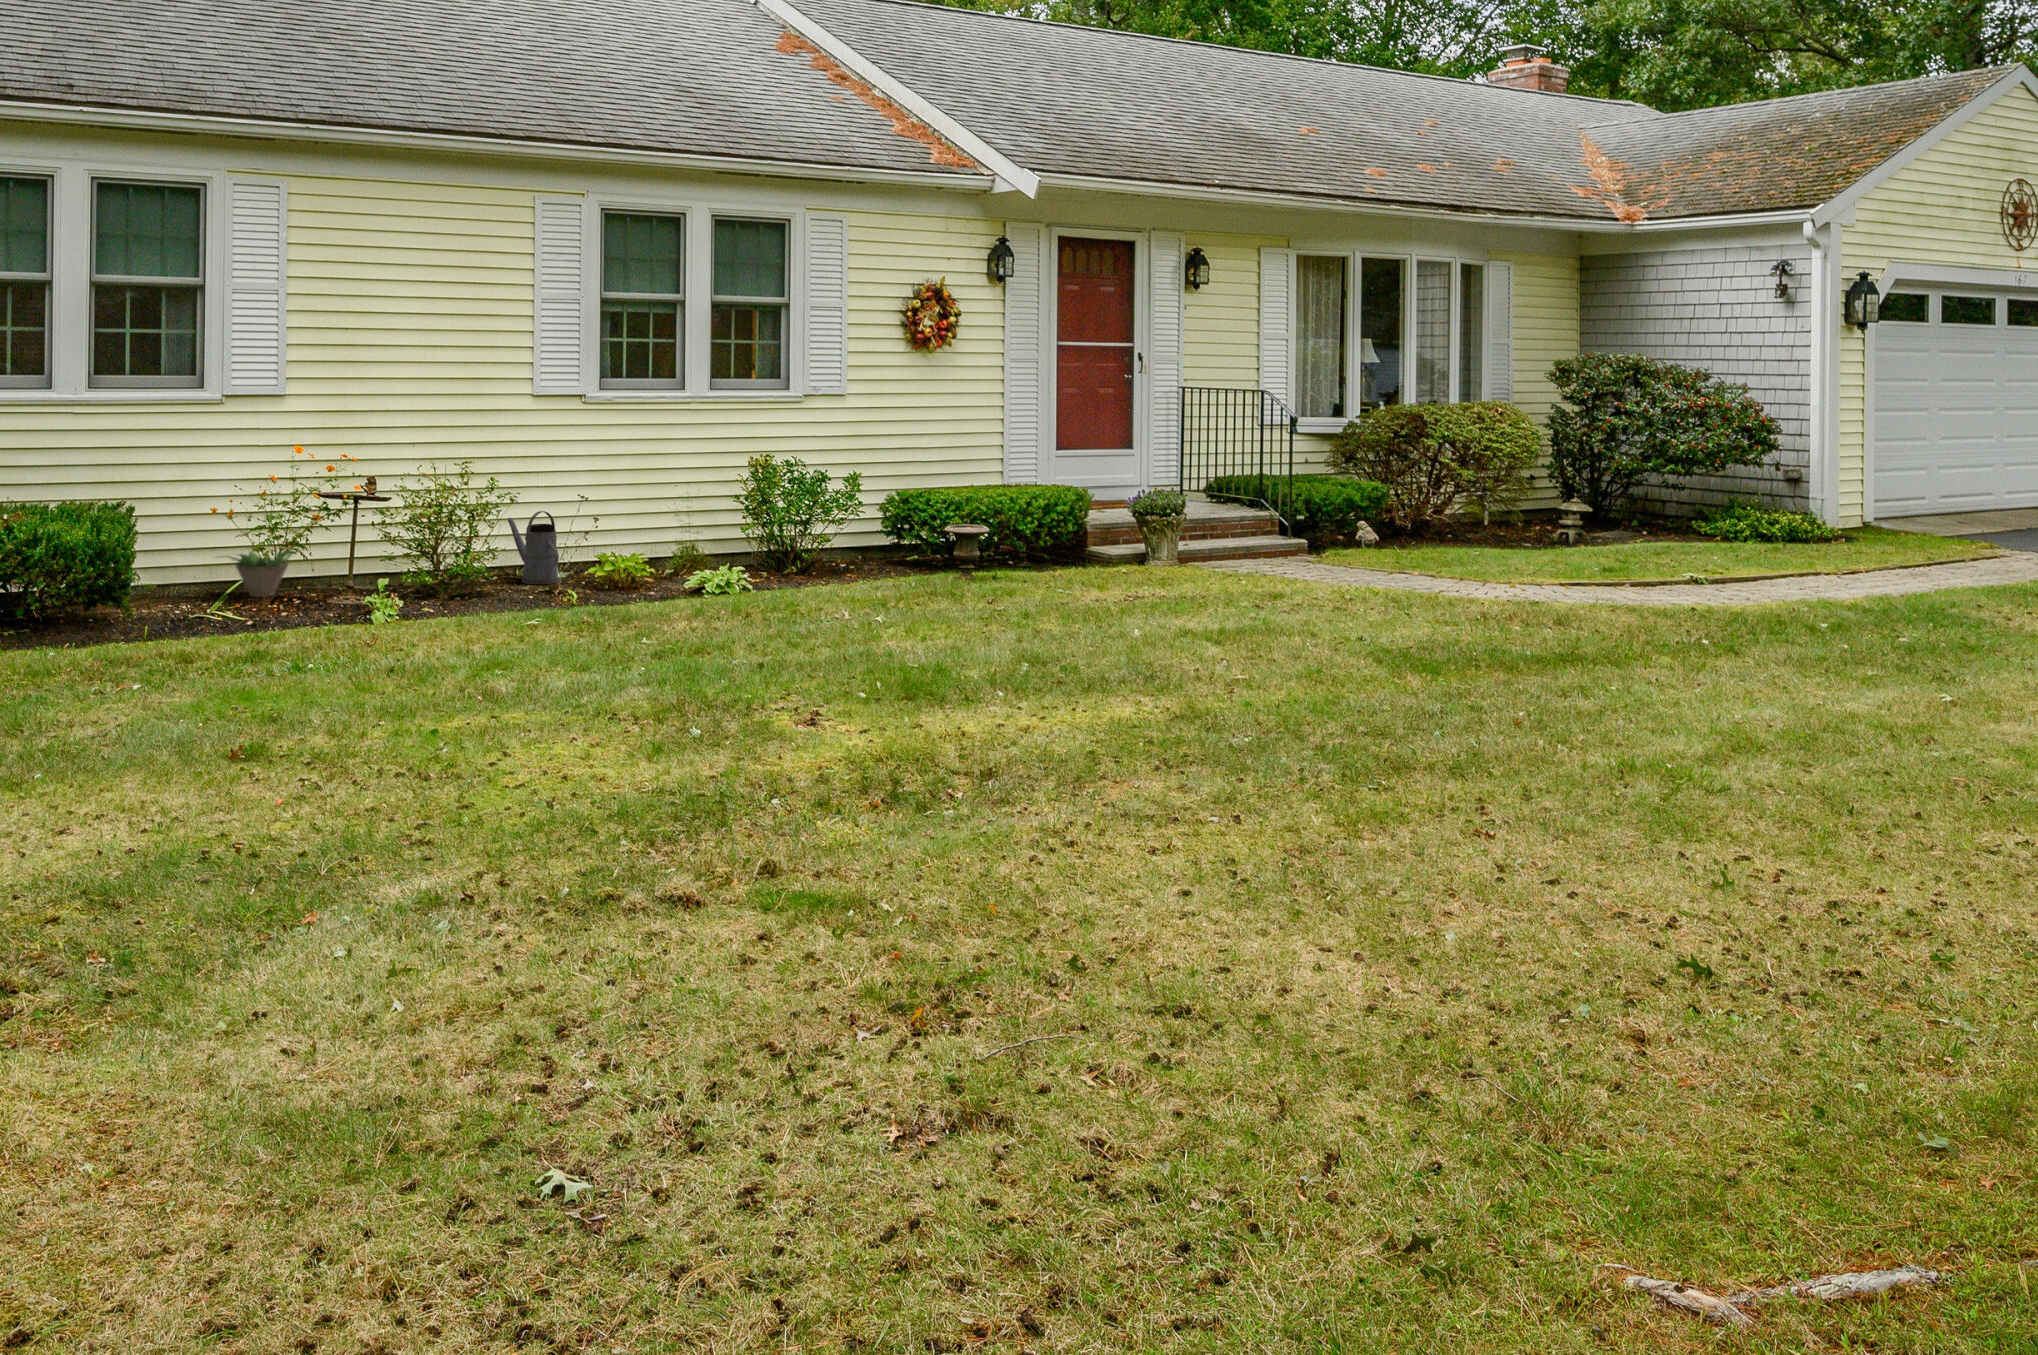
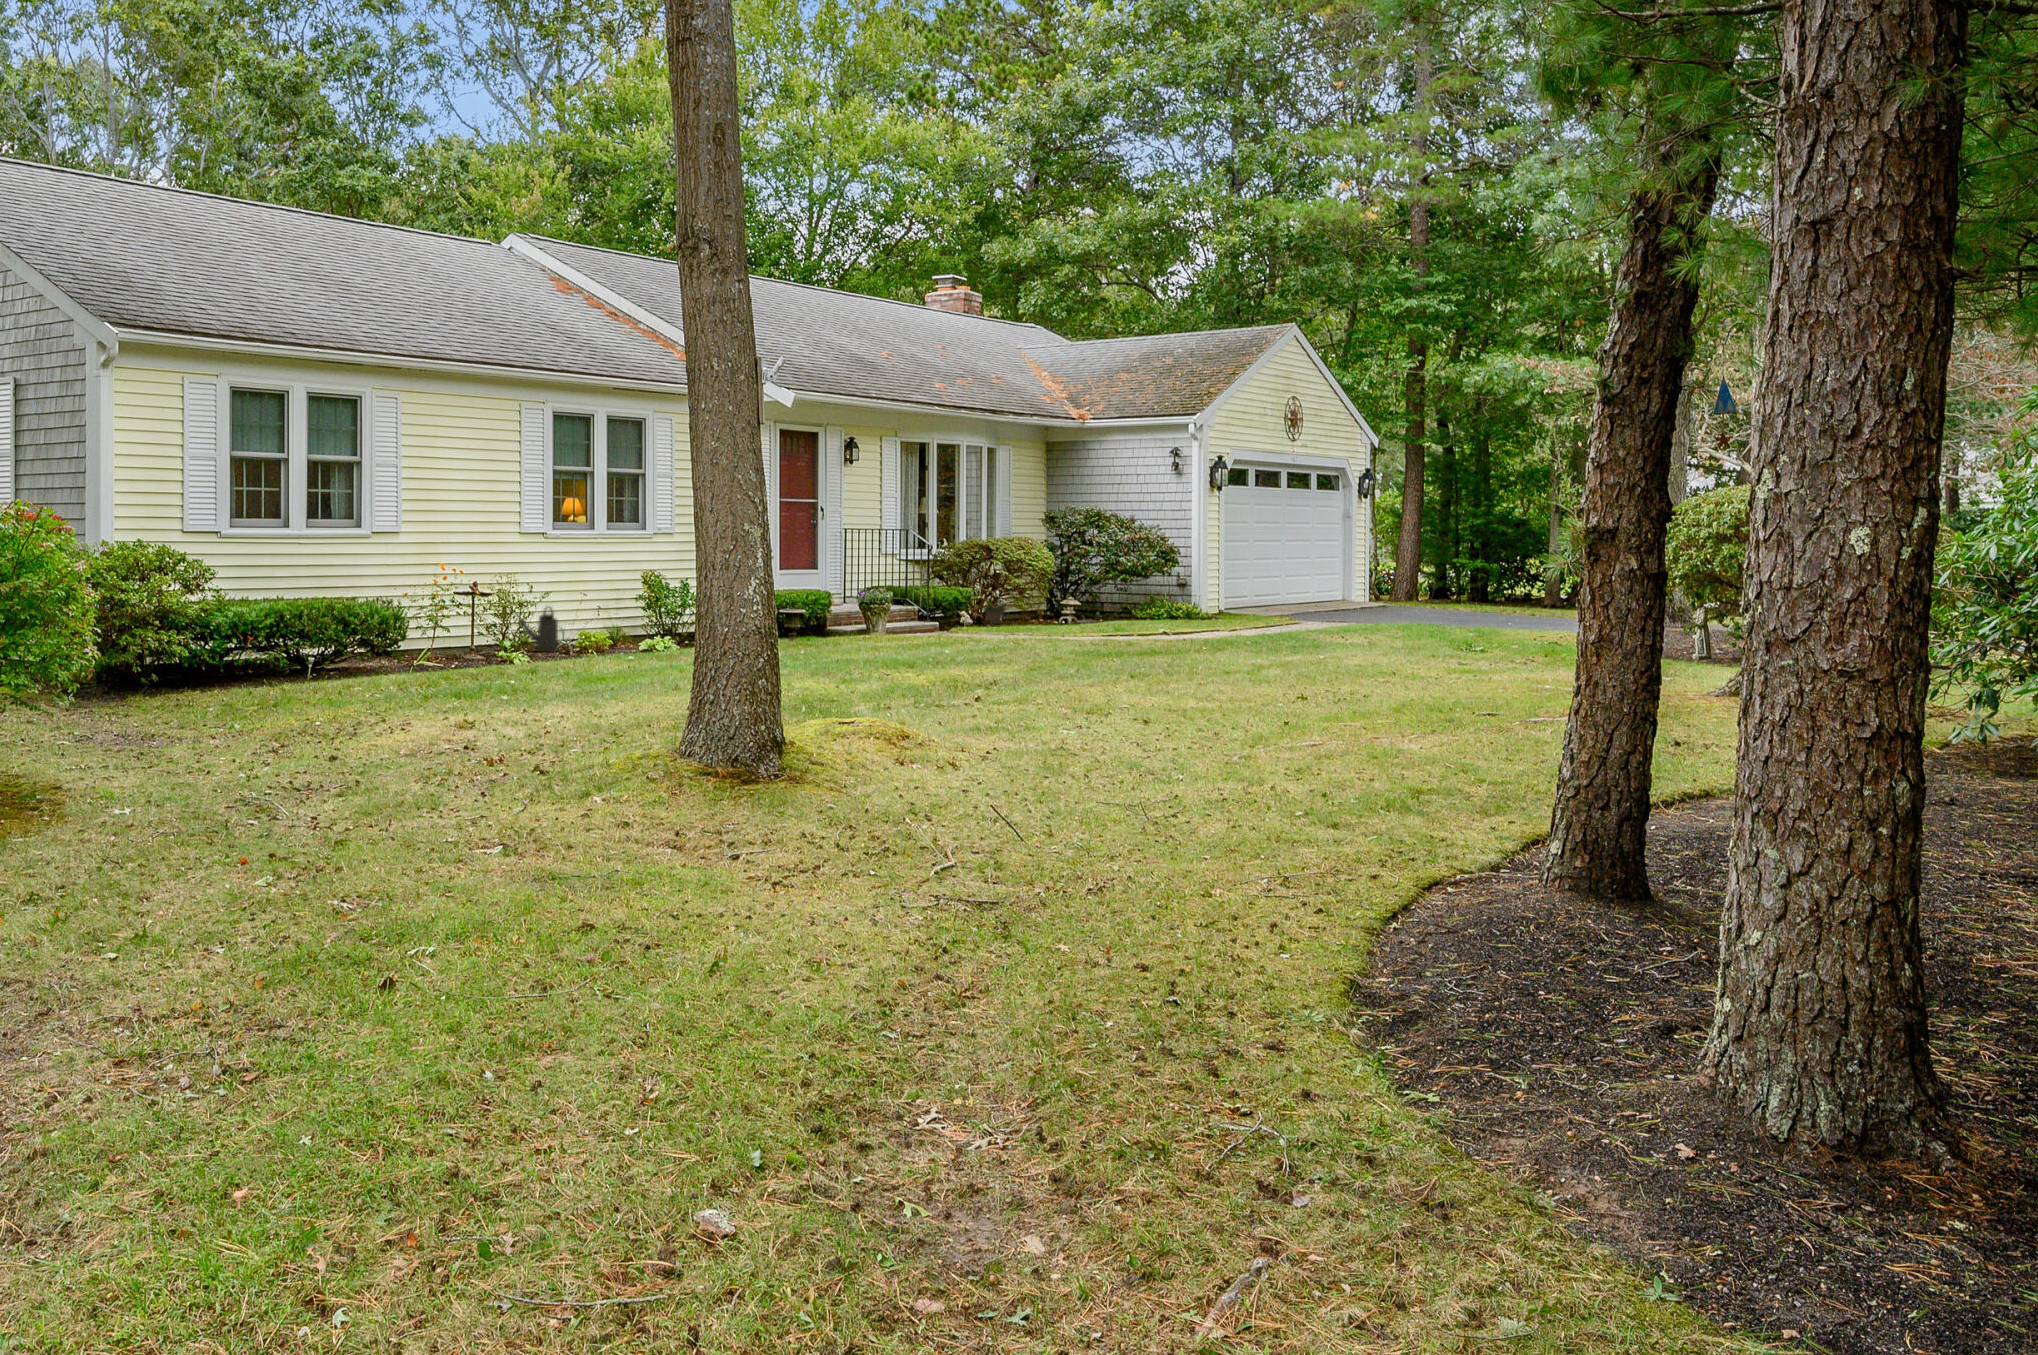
decorative plant: present [230,550,294,597] -> present [984,603,1007,624]

